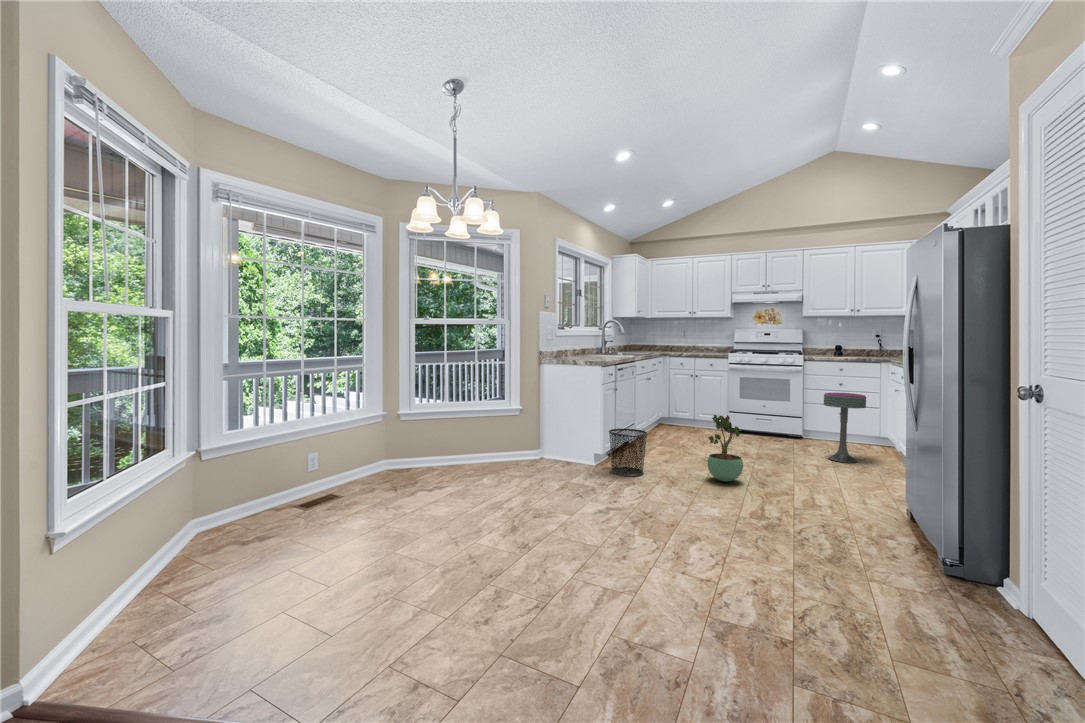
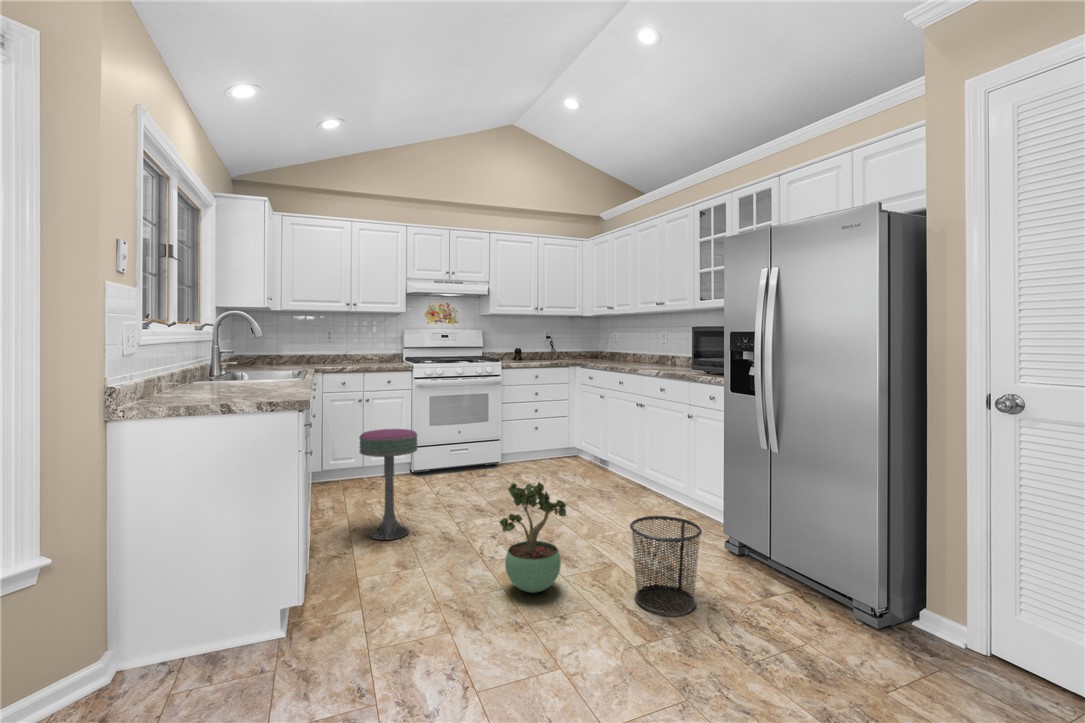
bar stool: present [824,393,866,463] -> present [359,429,417,540]
waste bin: present [609,429,647,476] -> present [630,516,702,615]

